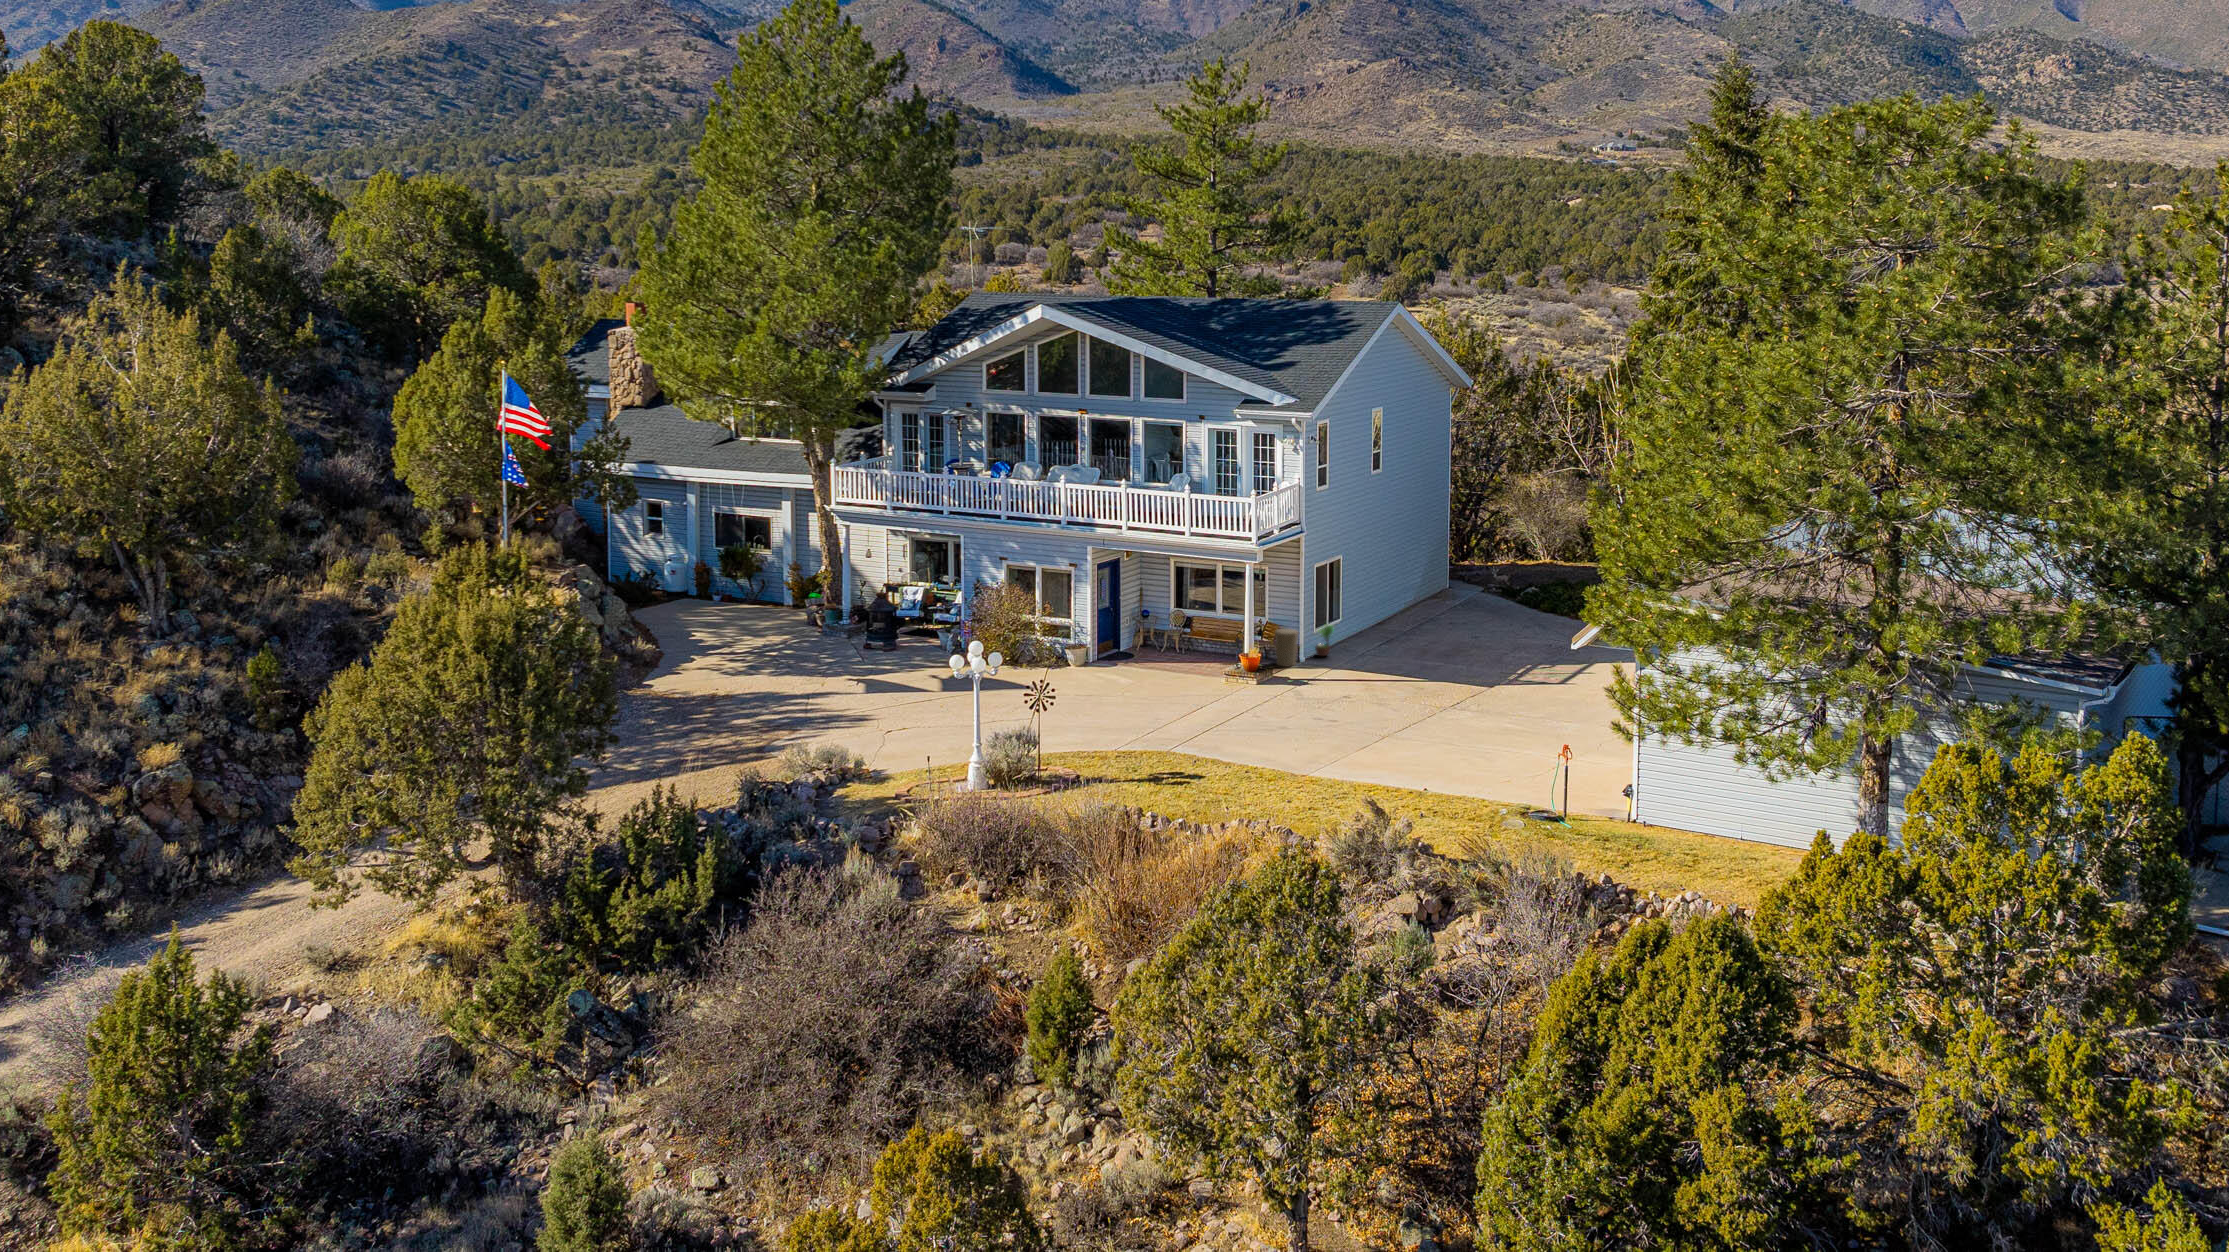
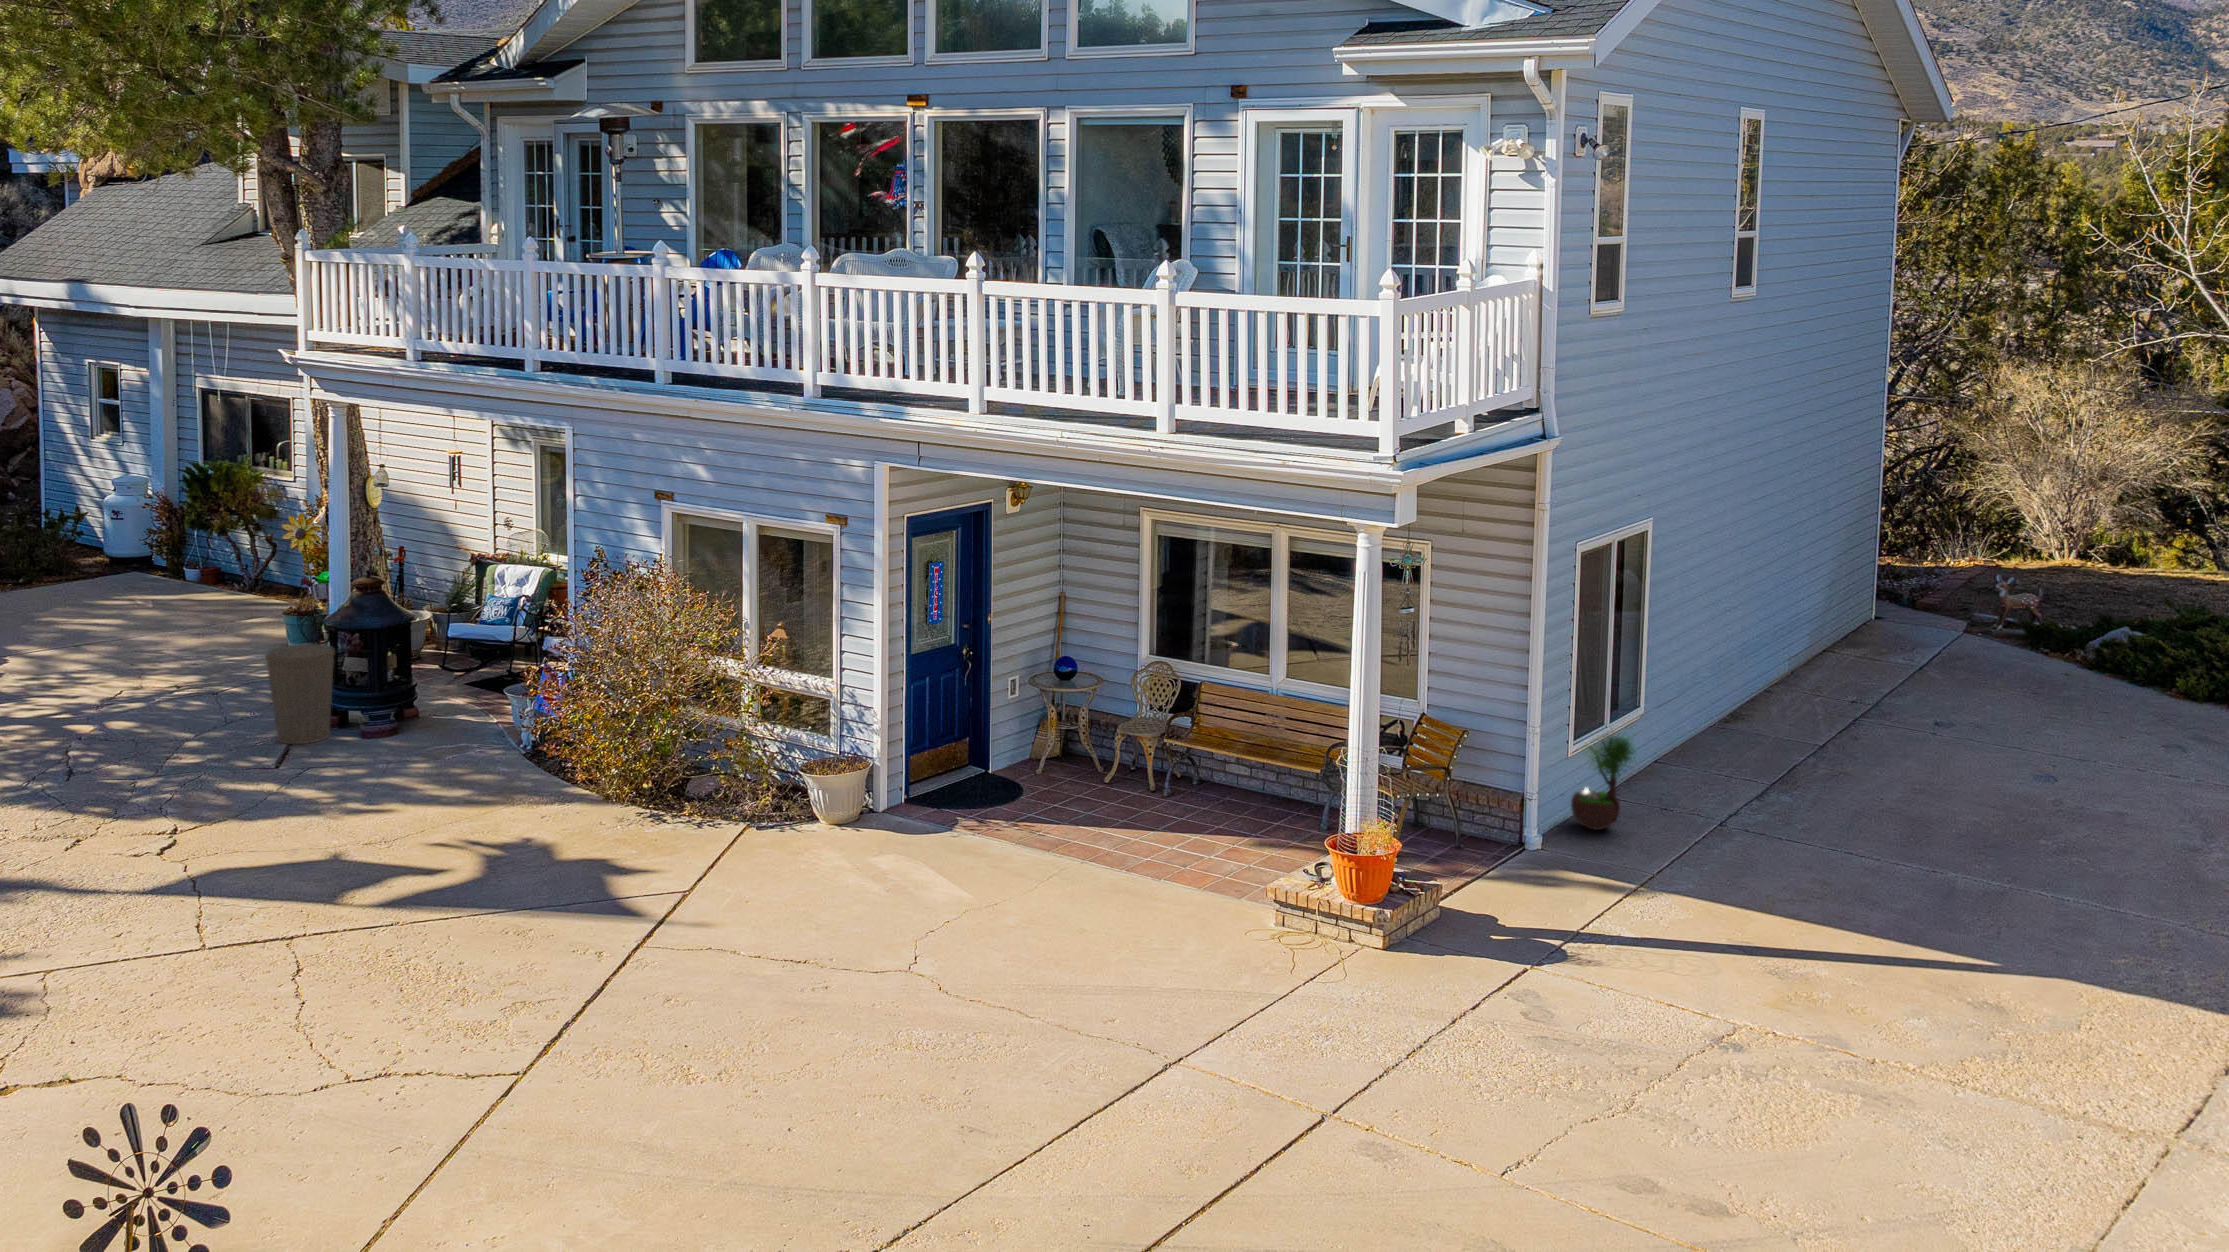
trash can: present [1274,629,1298,666] -> present [265,644,335,744]

